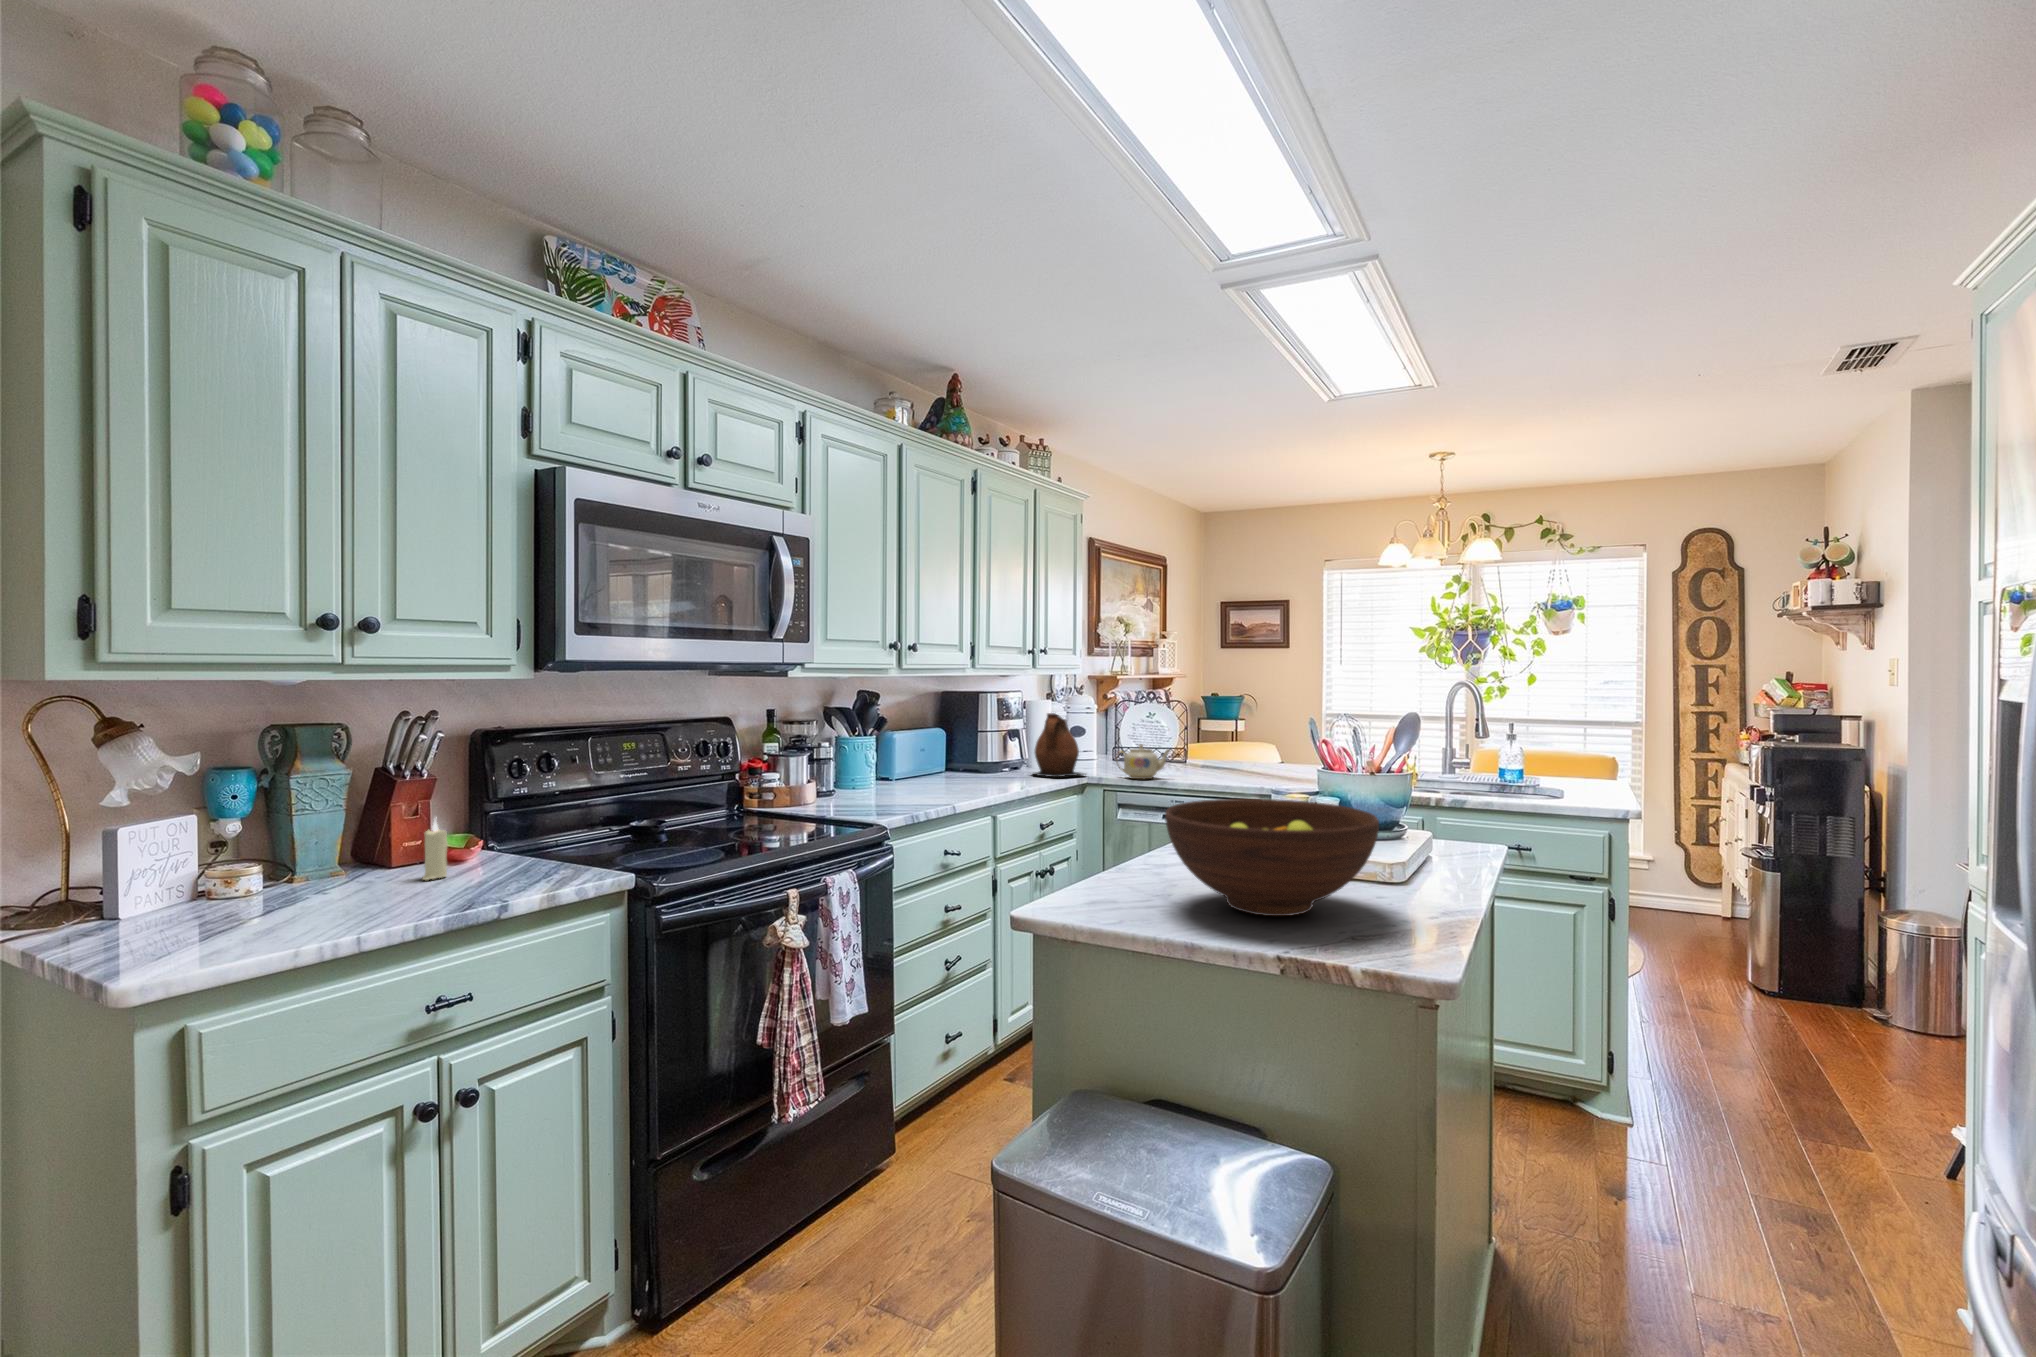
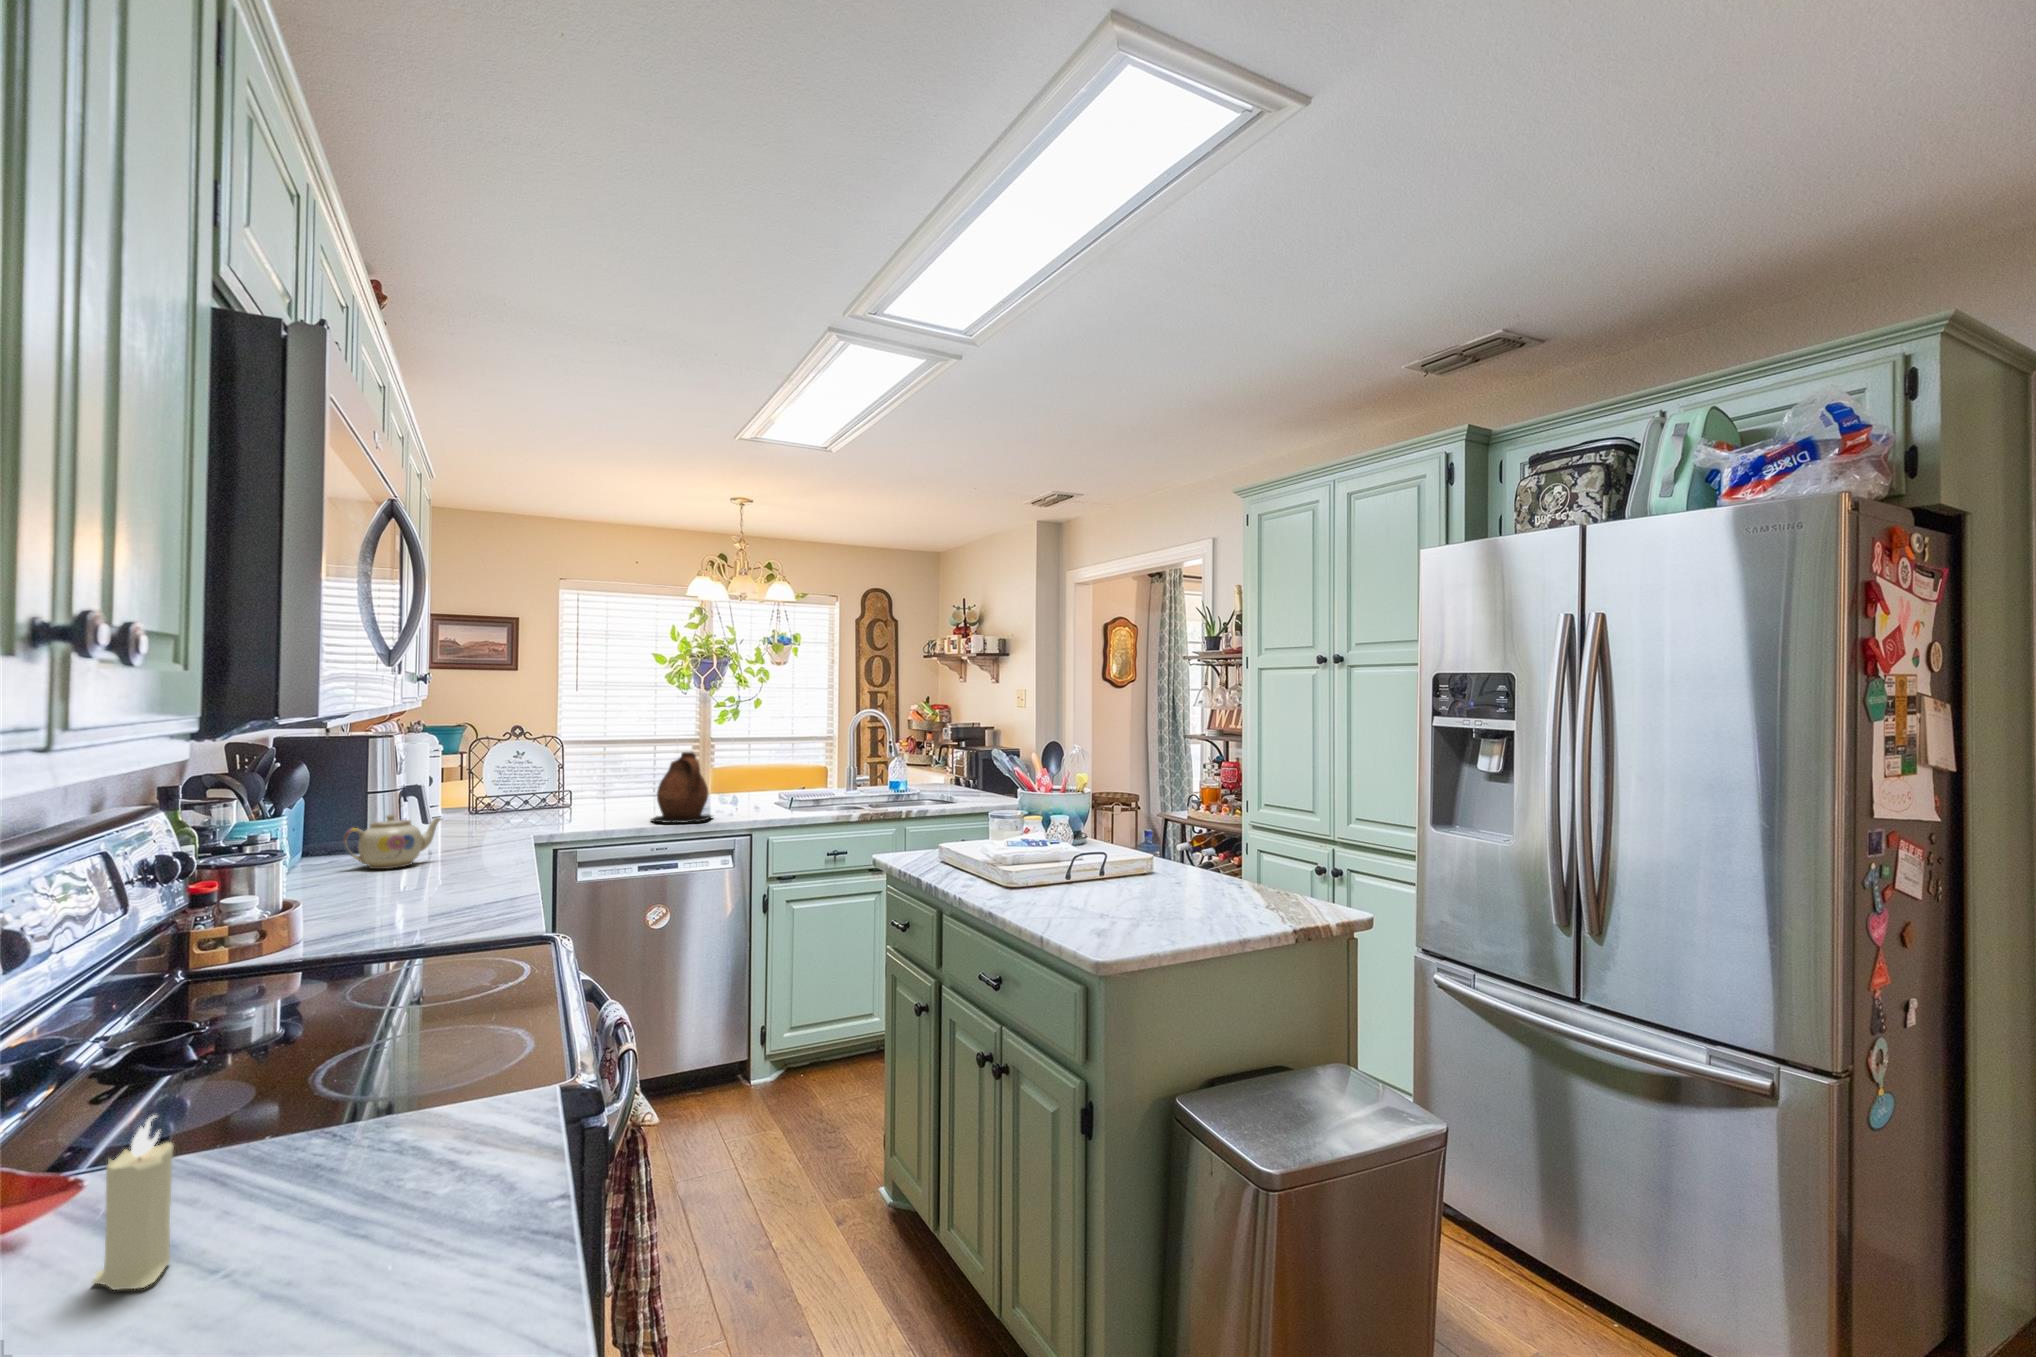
ceramic pitcher: present [1033,713,1084,777] -> present [651,752,712,823]
teapot: present [1116,744,1170,779] -> present [343,815,442,869]
fruit bowl: present [1165,799,1379,916] -> none [1088,817,1255,911]

